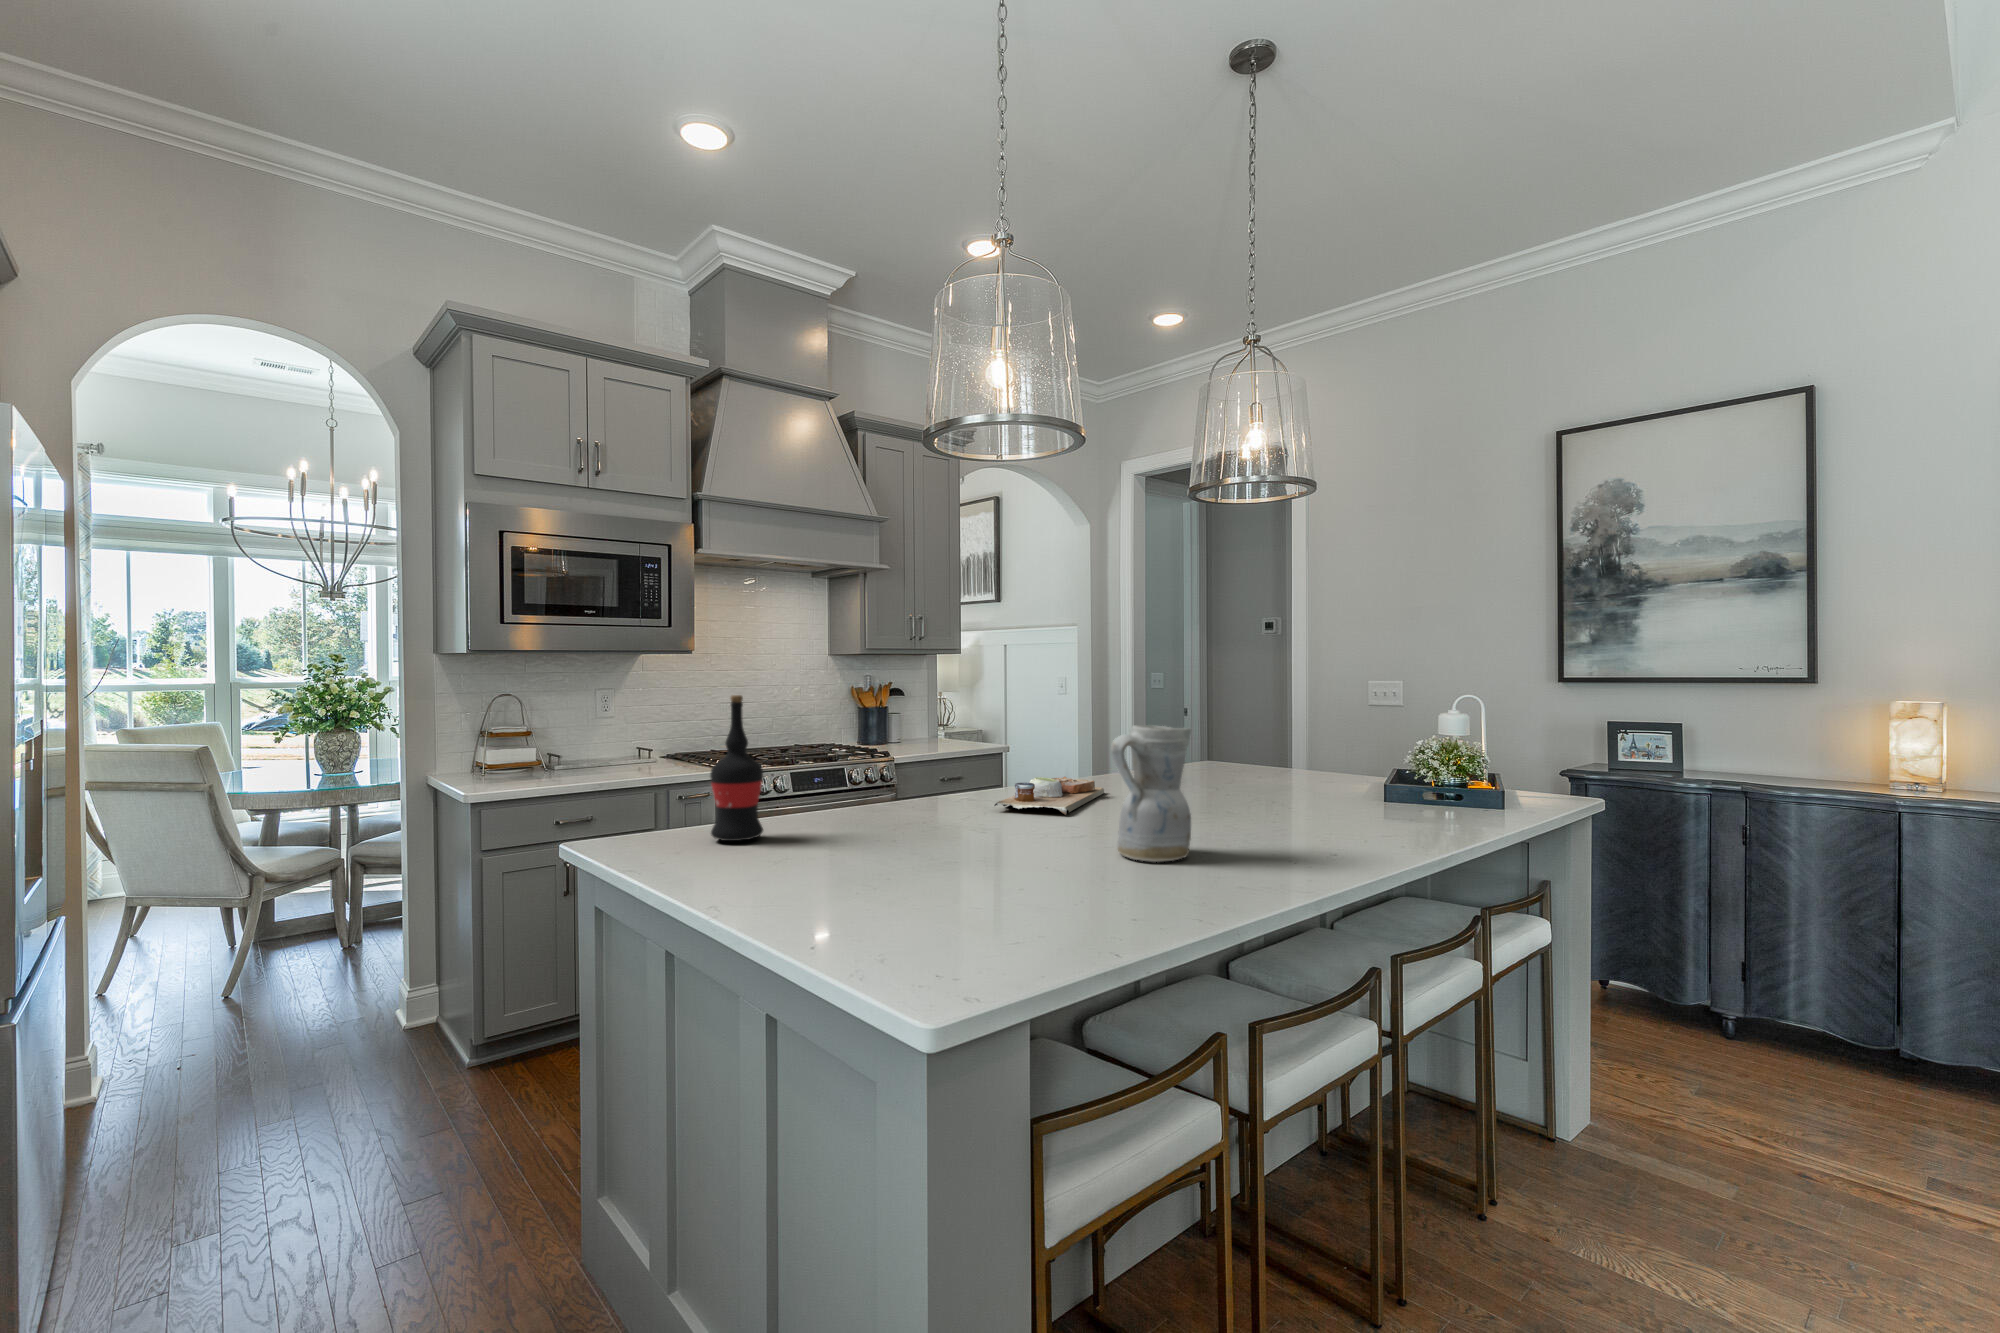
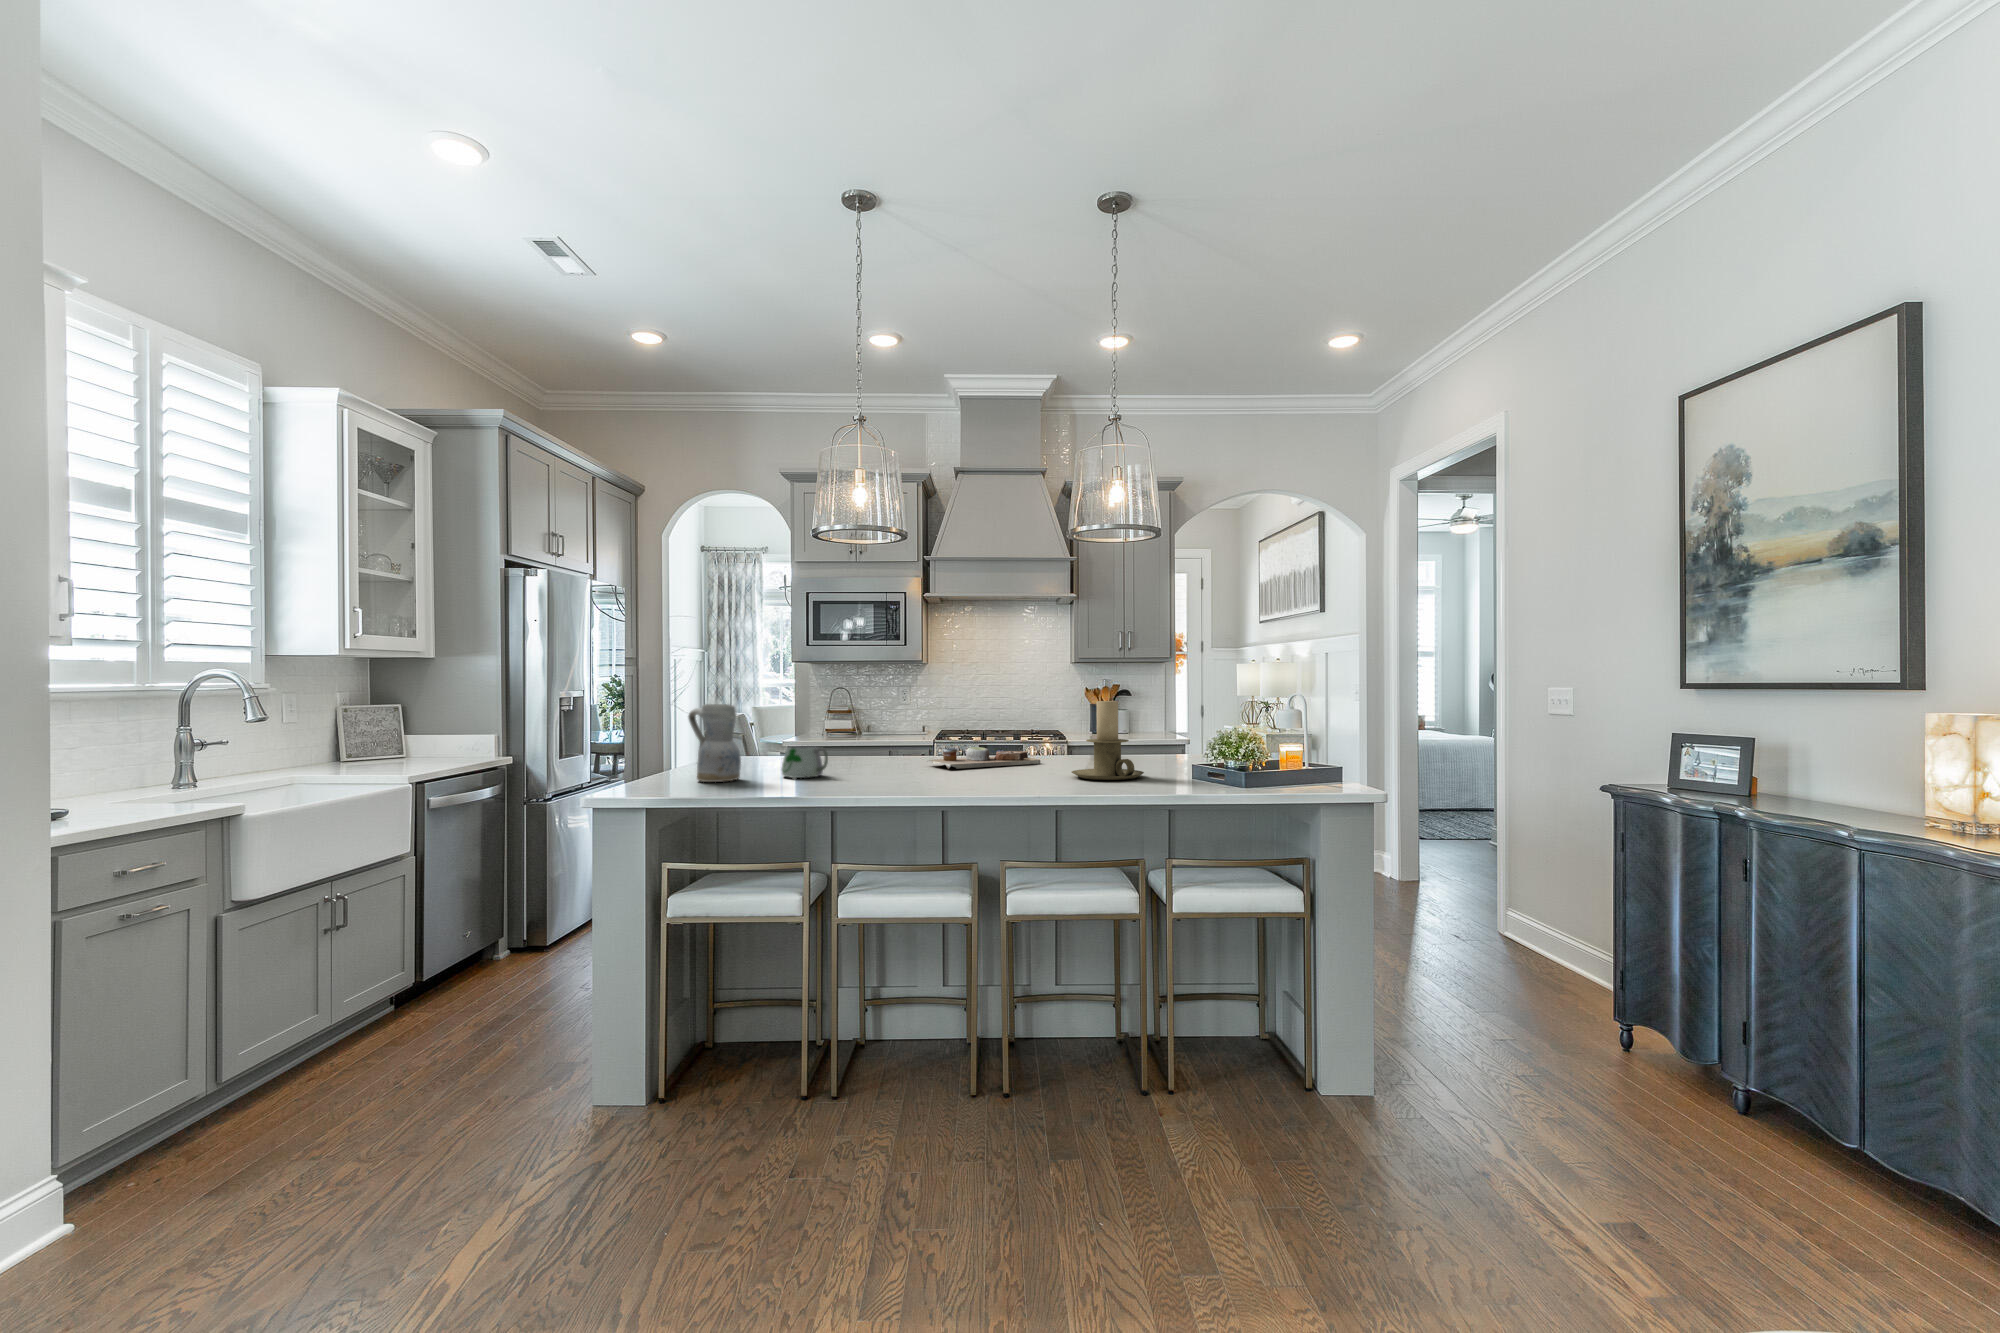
wine bottle: present [710,695,763,841] -> none [749,685,778,765]
candle holder: none [1235,707,1332,811] -> present [1072,700,1144,780]
ceramic pitcher: present [1111,725,1191,862] -> present [688,704,741,782]
mug: none [897,800,989,864] -> present [781,746,828,779]

